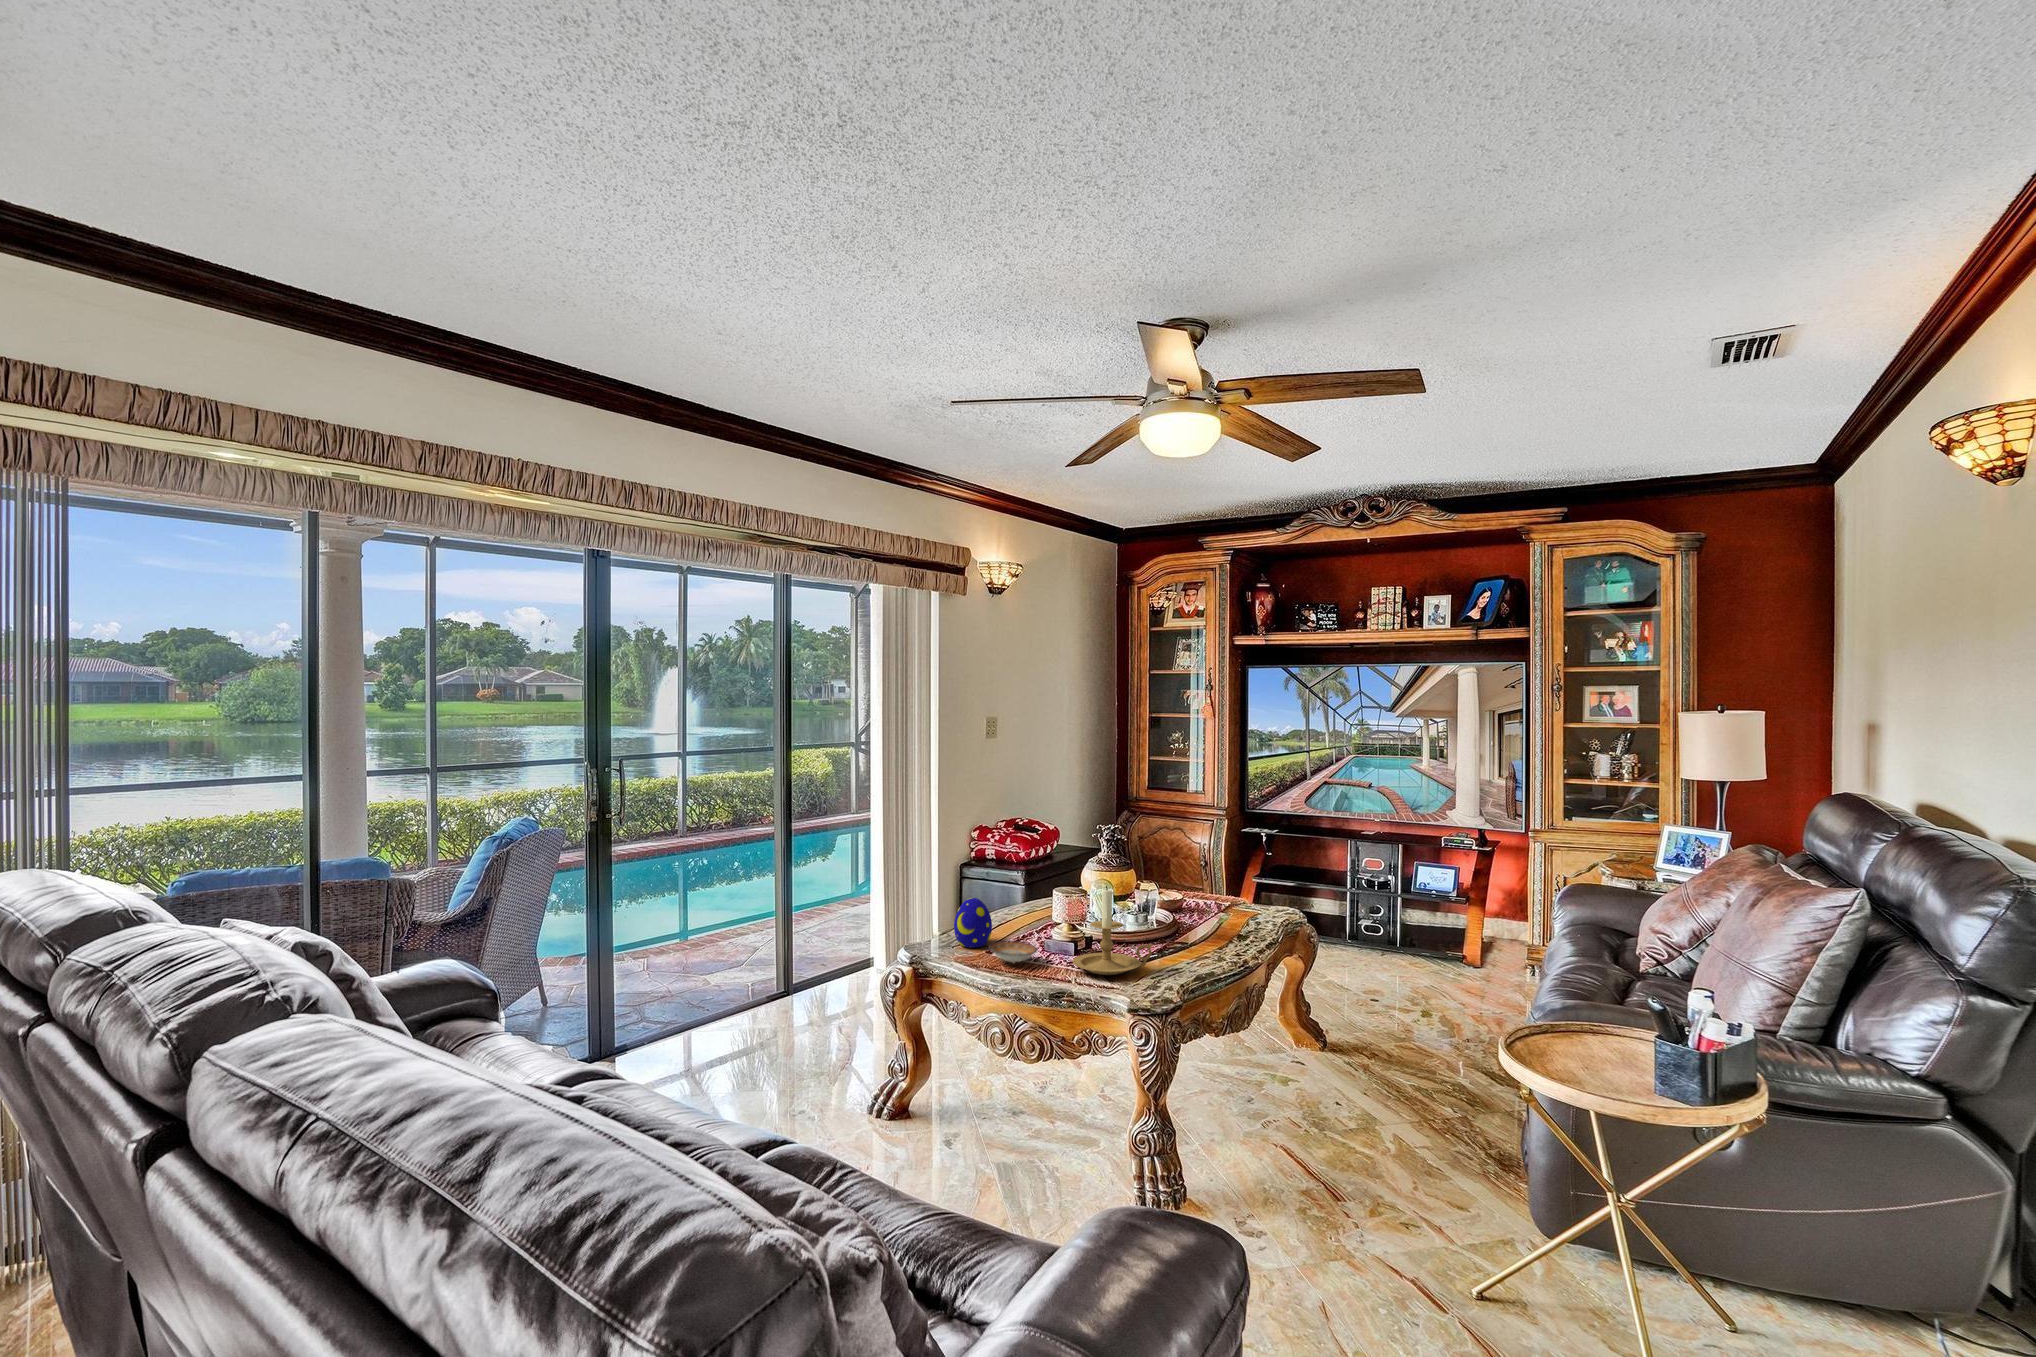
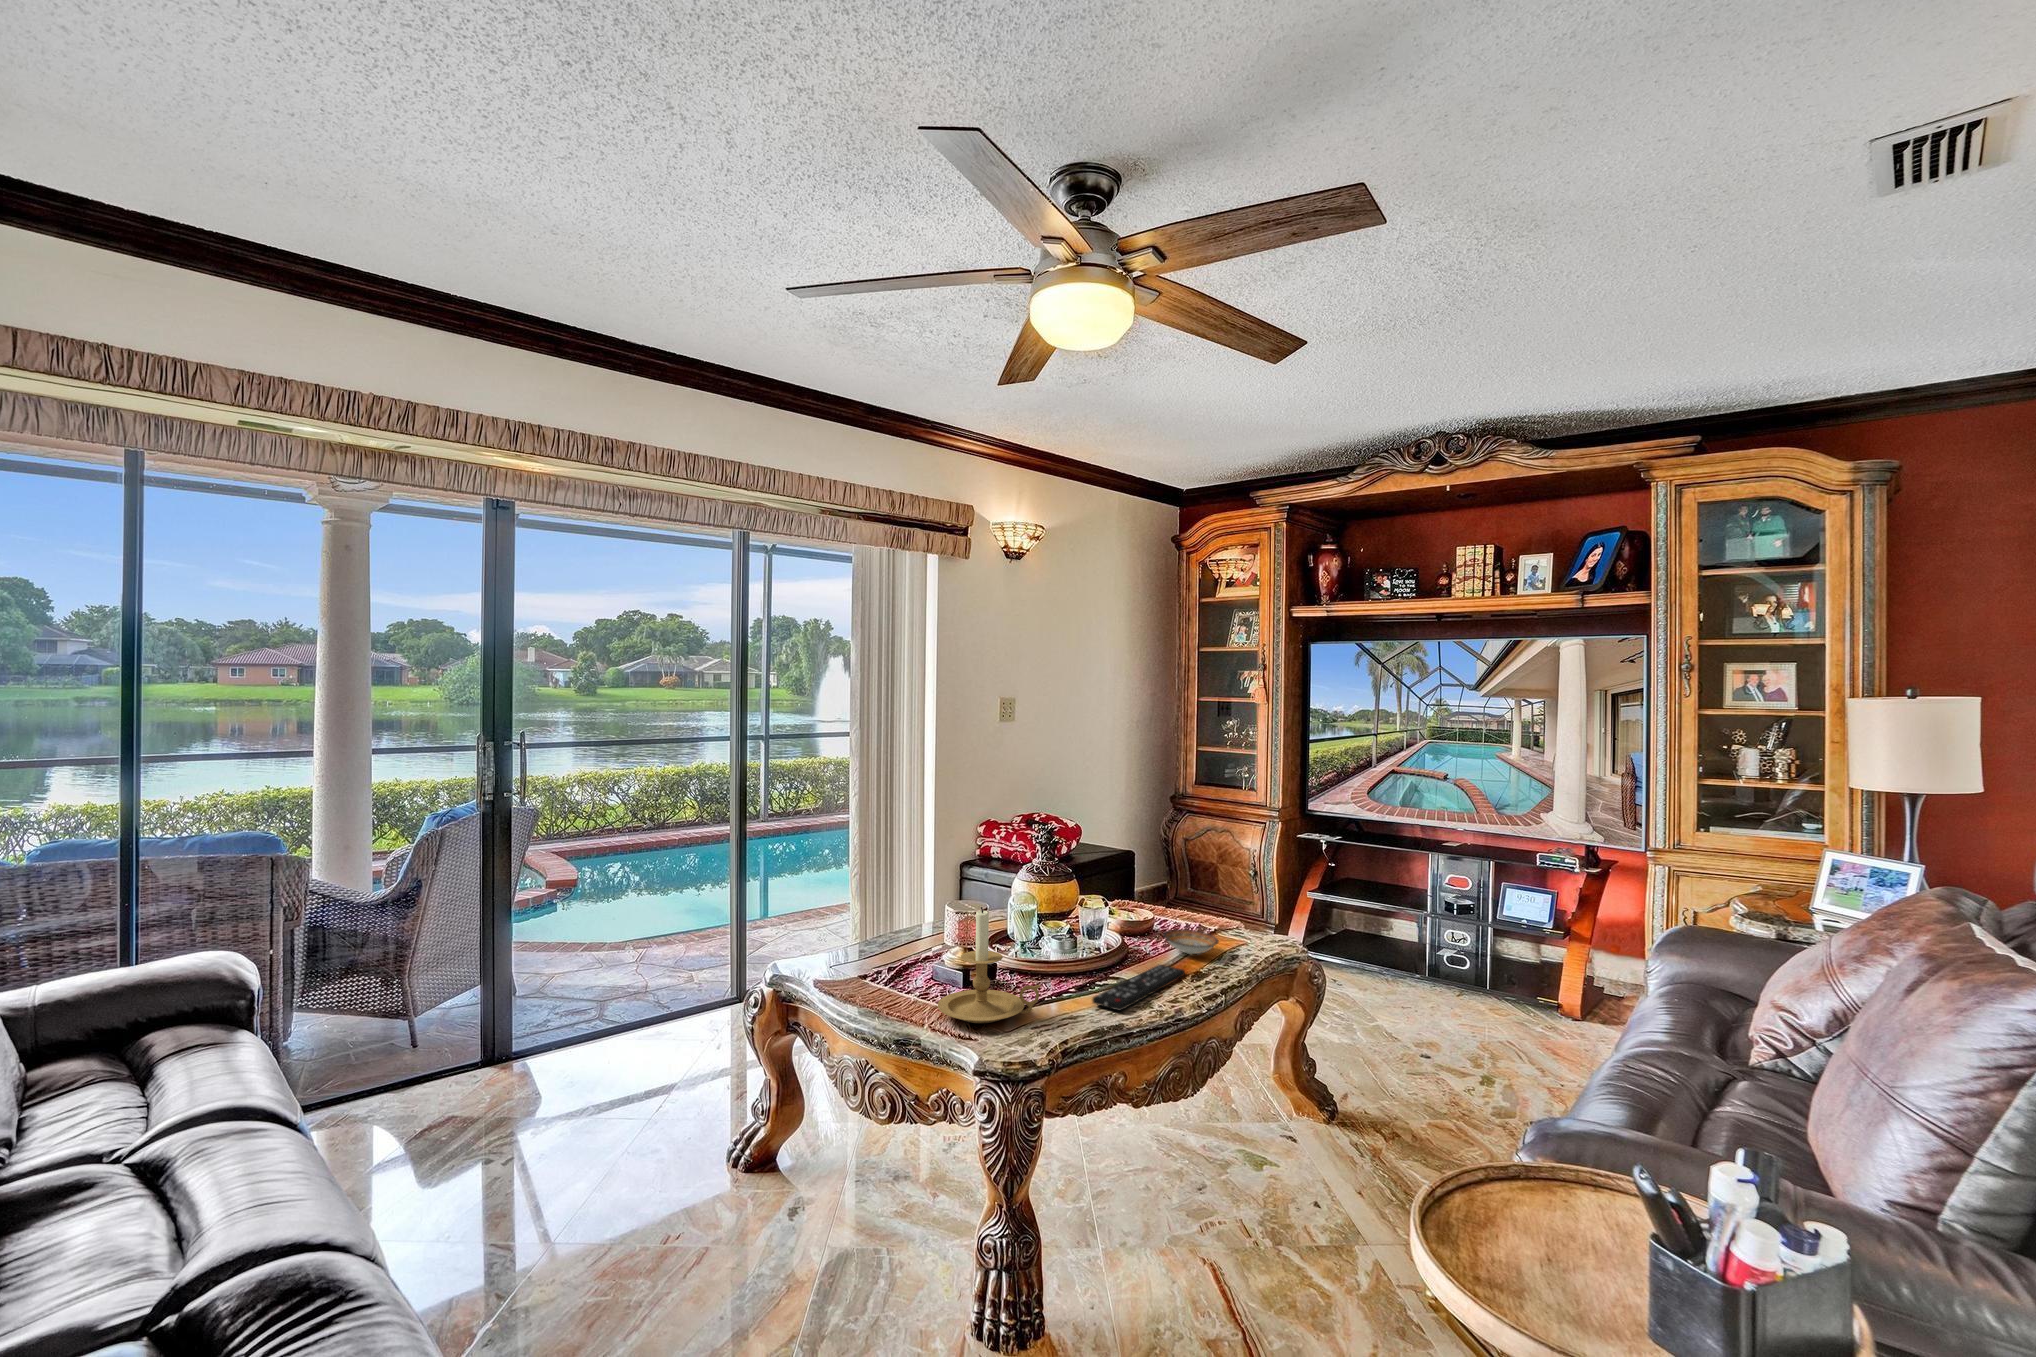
decorative egg: present [954,898,992,948] -> none [830,909,876,970]
remote control: none [1186,931,1239,961] -> present [1092,965,1185,1011]
ceramic bowl: present [989,941,1038,963] -> present [1163,929,1219,954]

